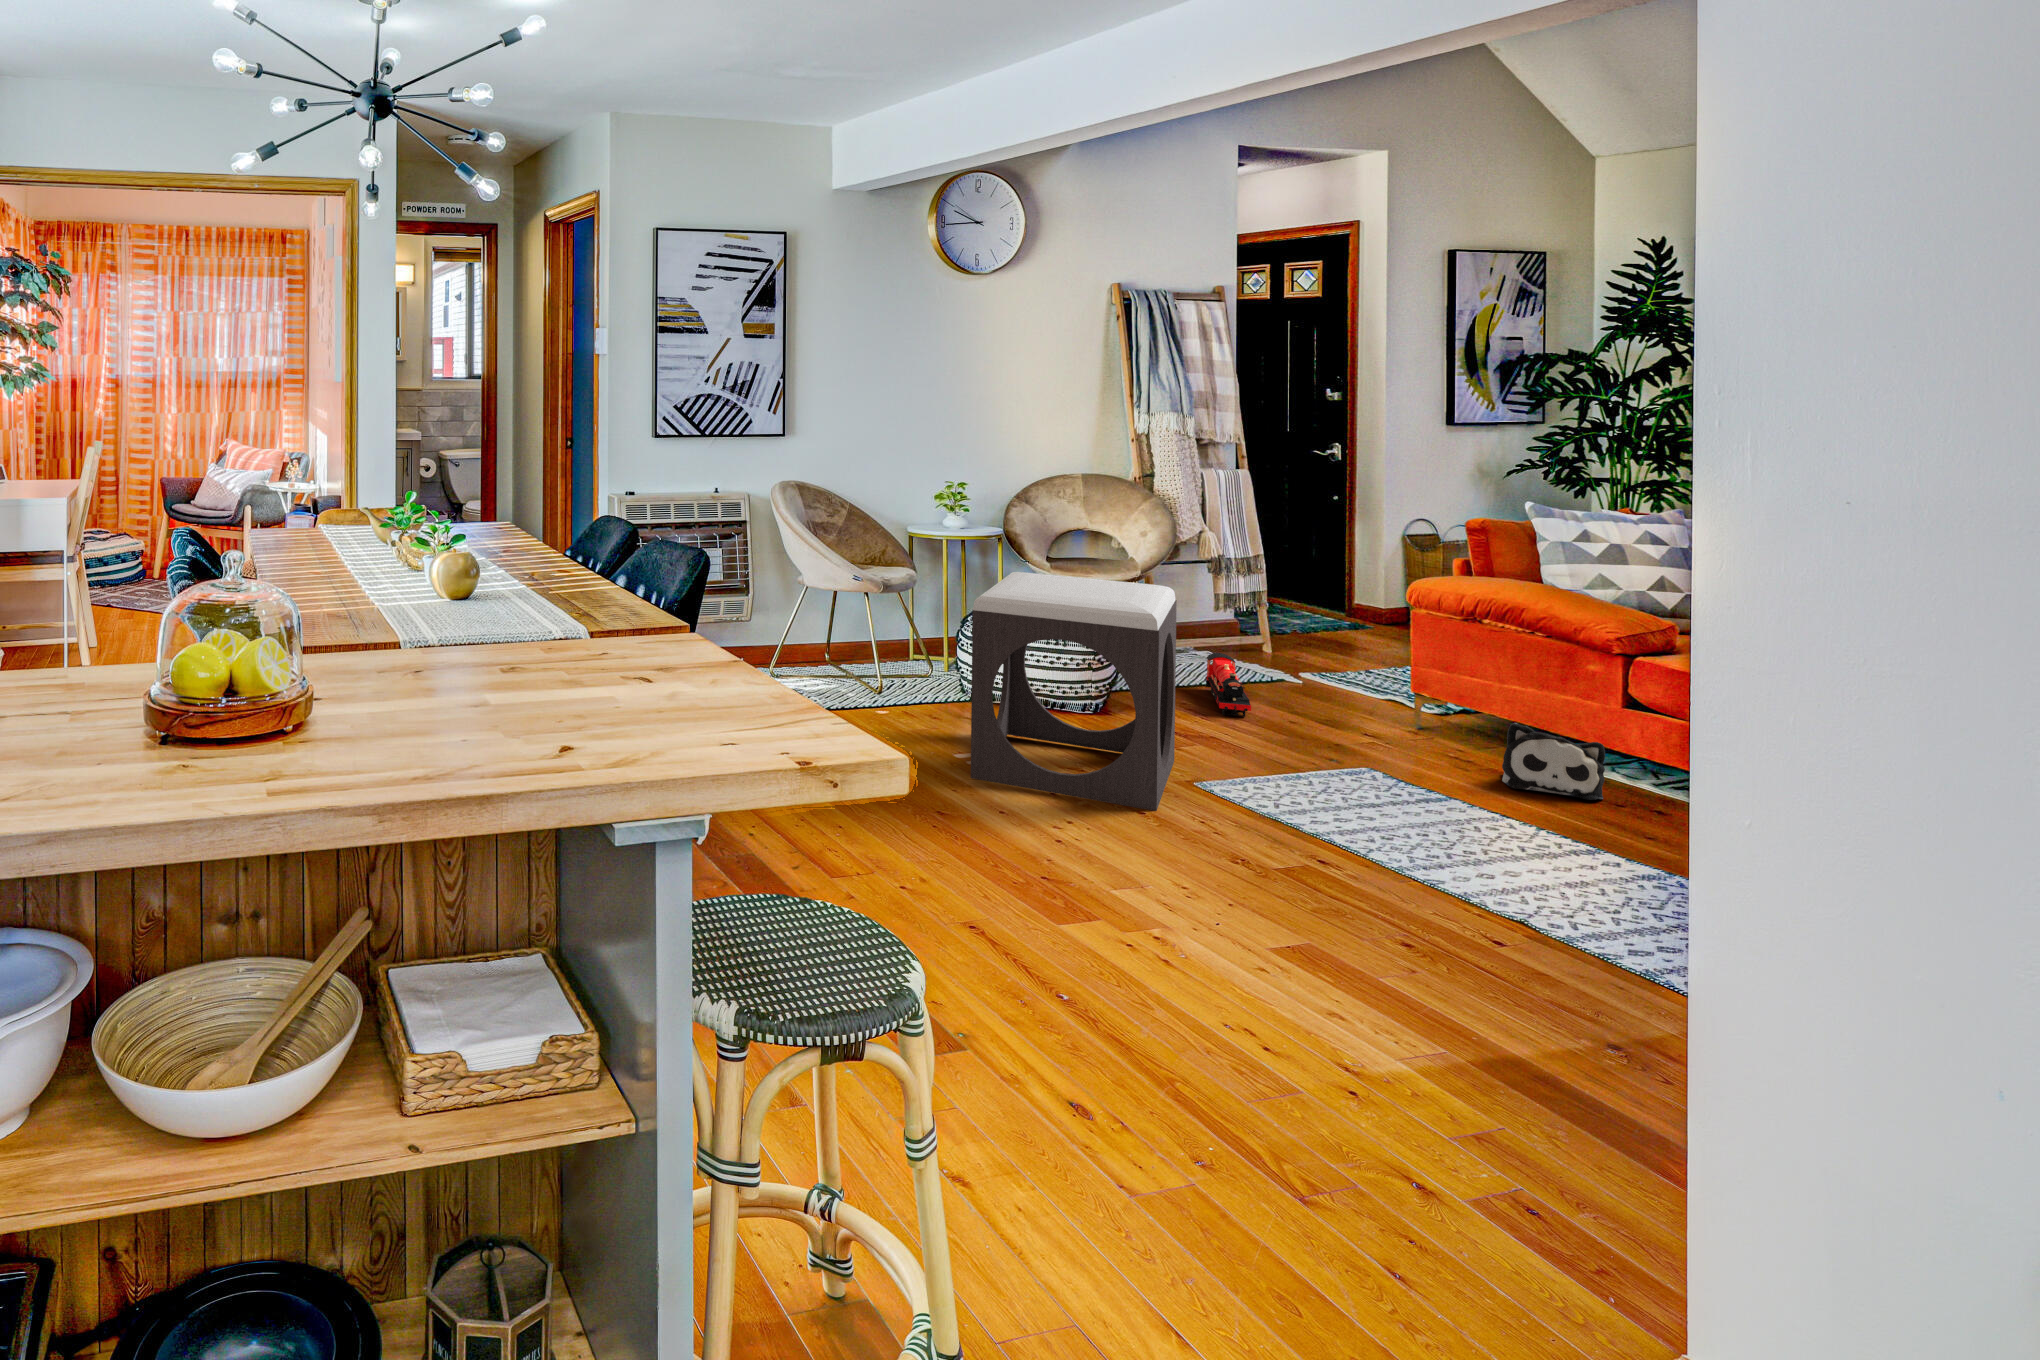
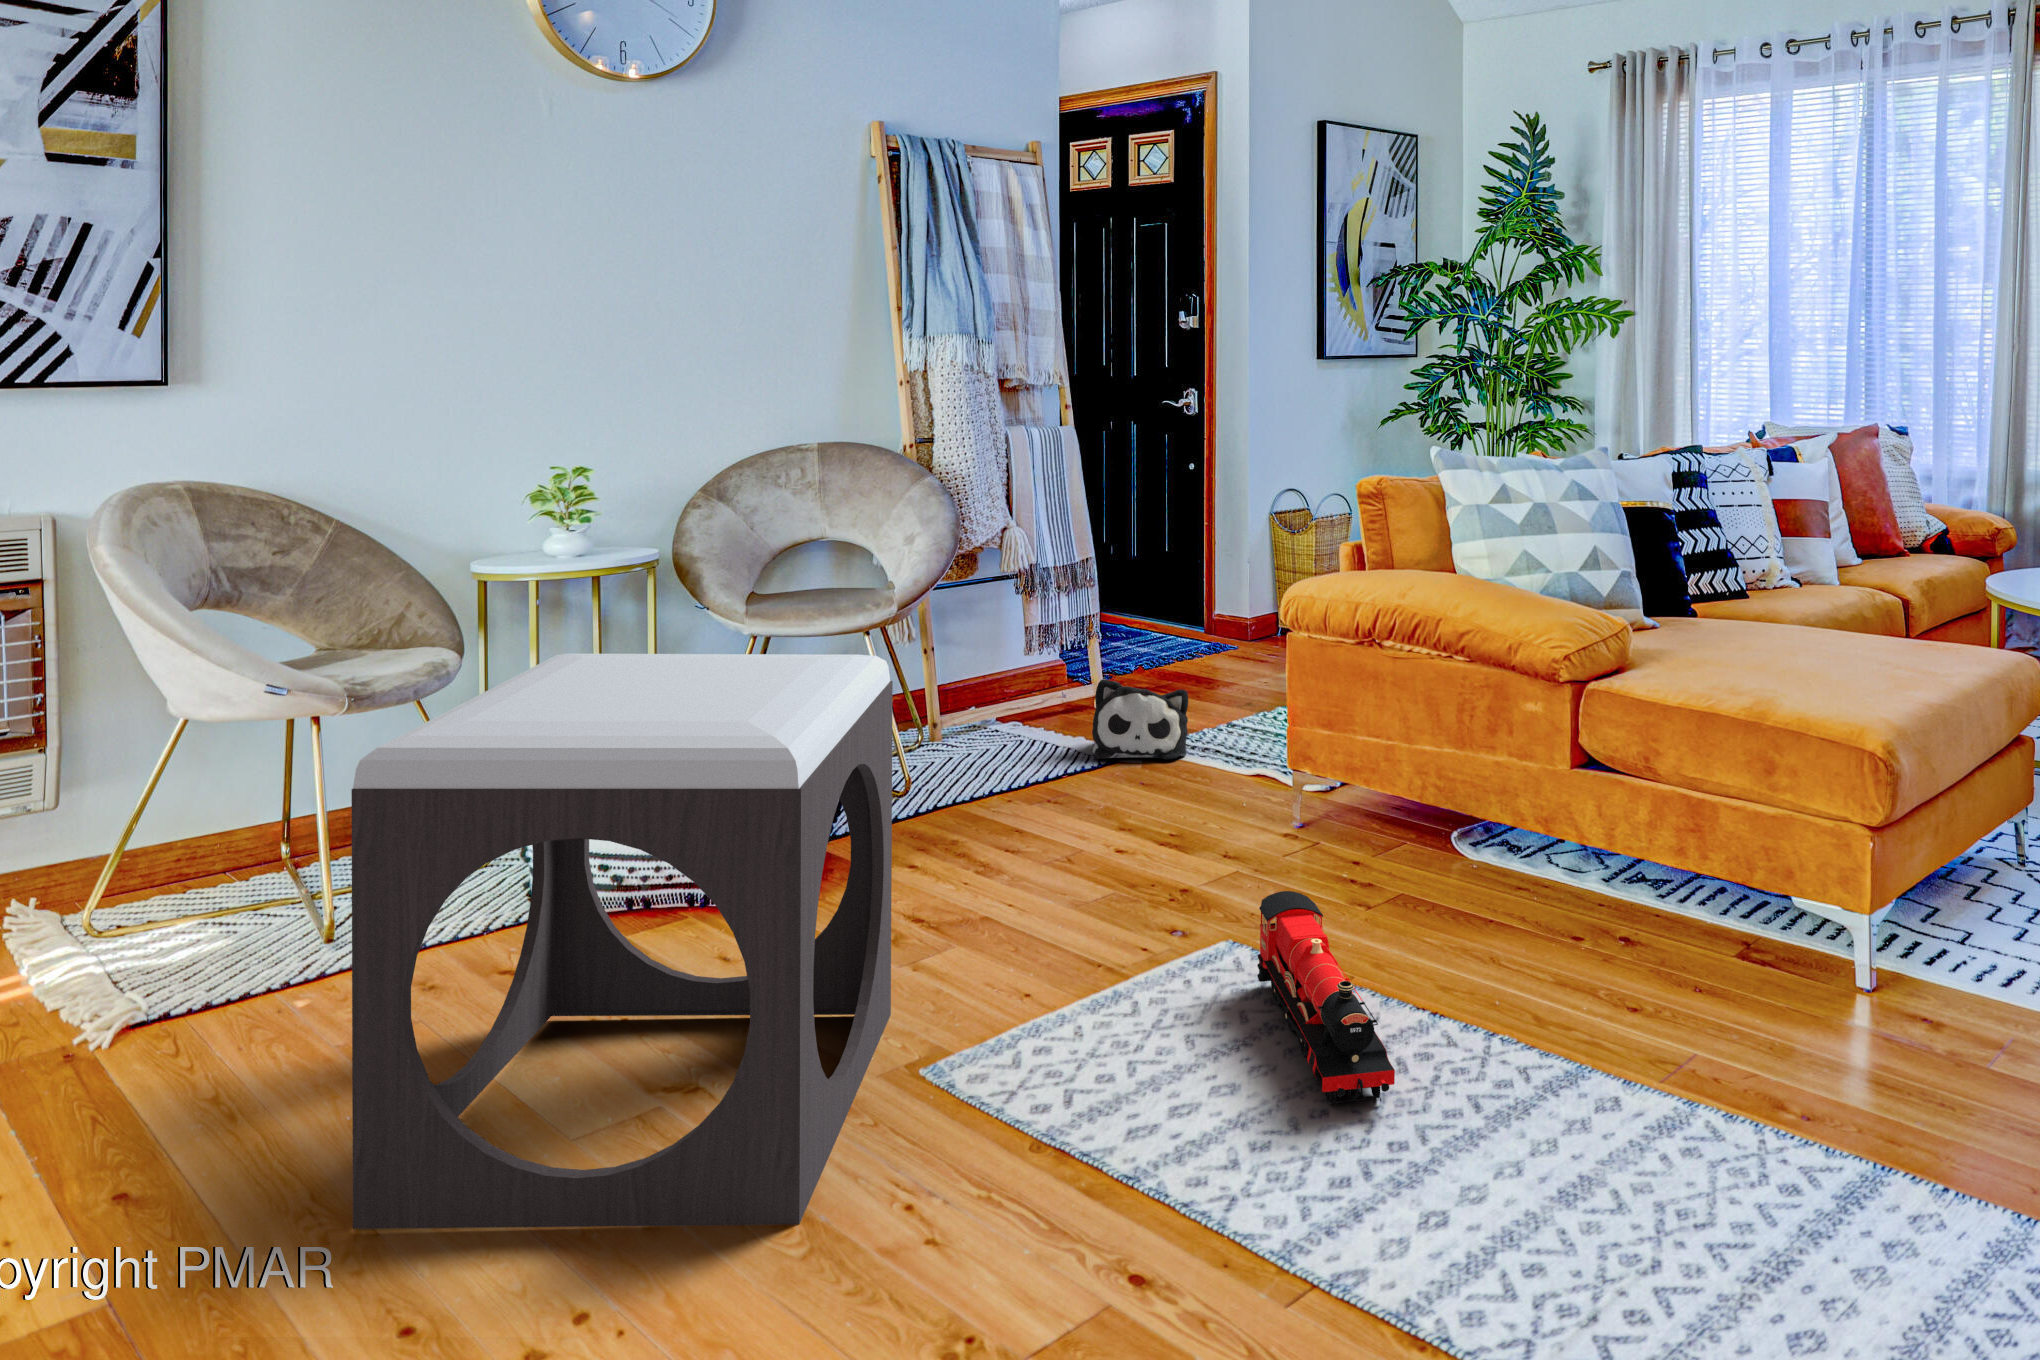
toy train: present [1206,653,1251,717] -> present [1257,891,1395,1107]
plush toy: present [1502,723,1605,800] -> present [1092,679,1188,760]

